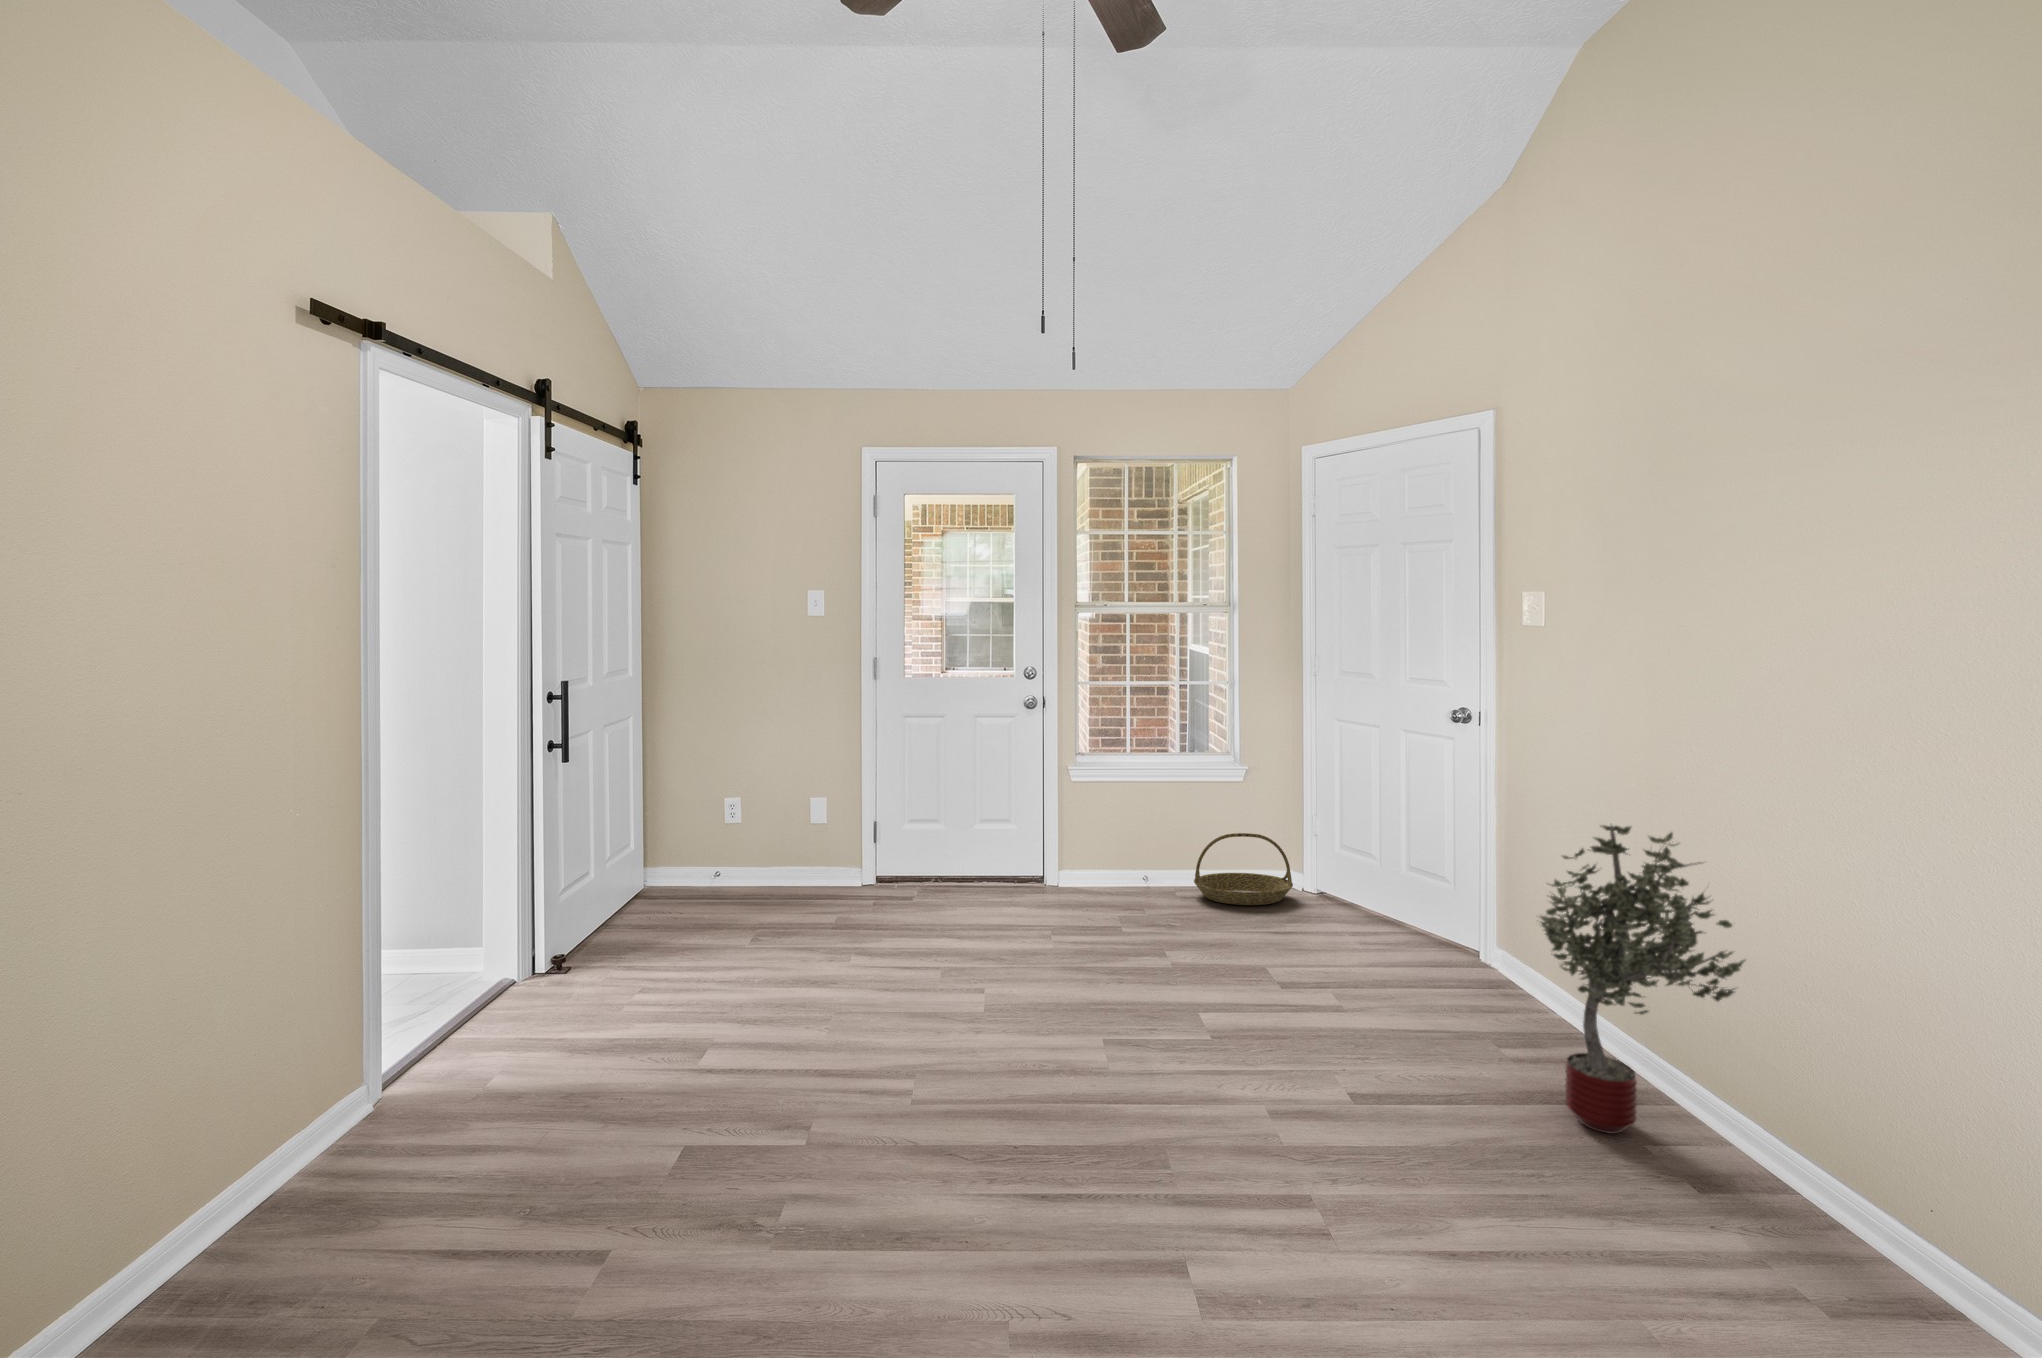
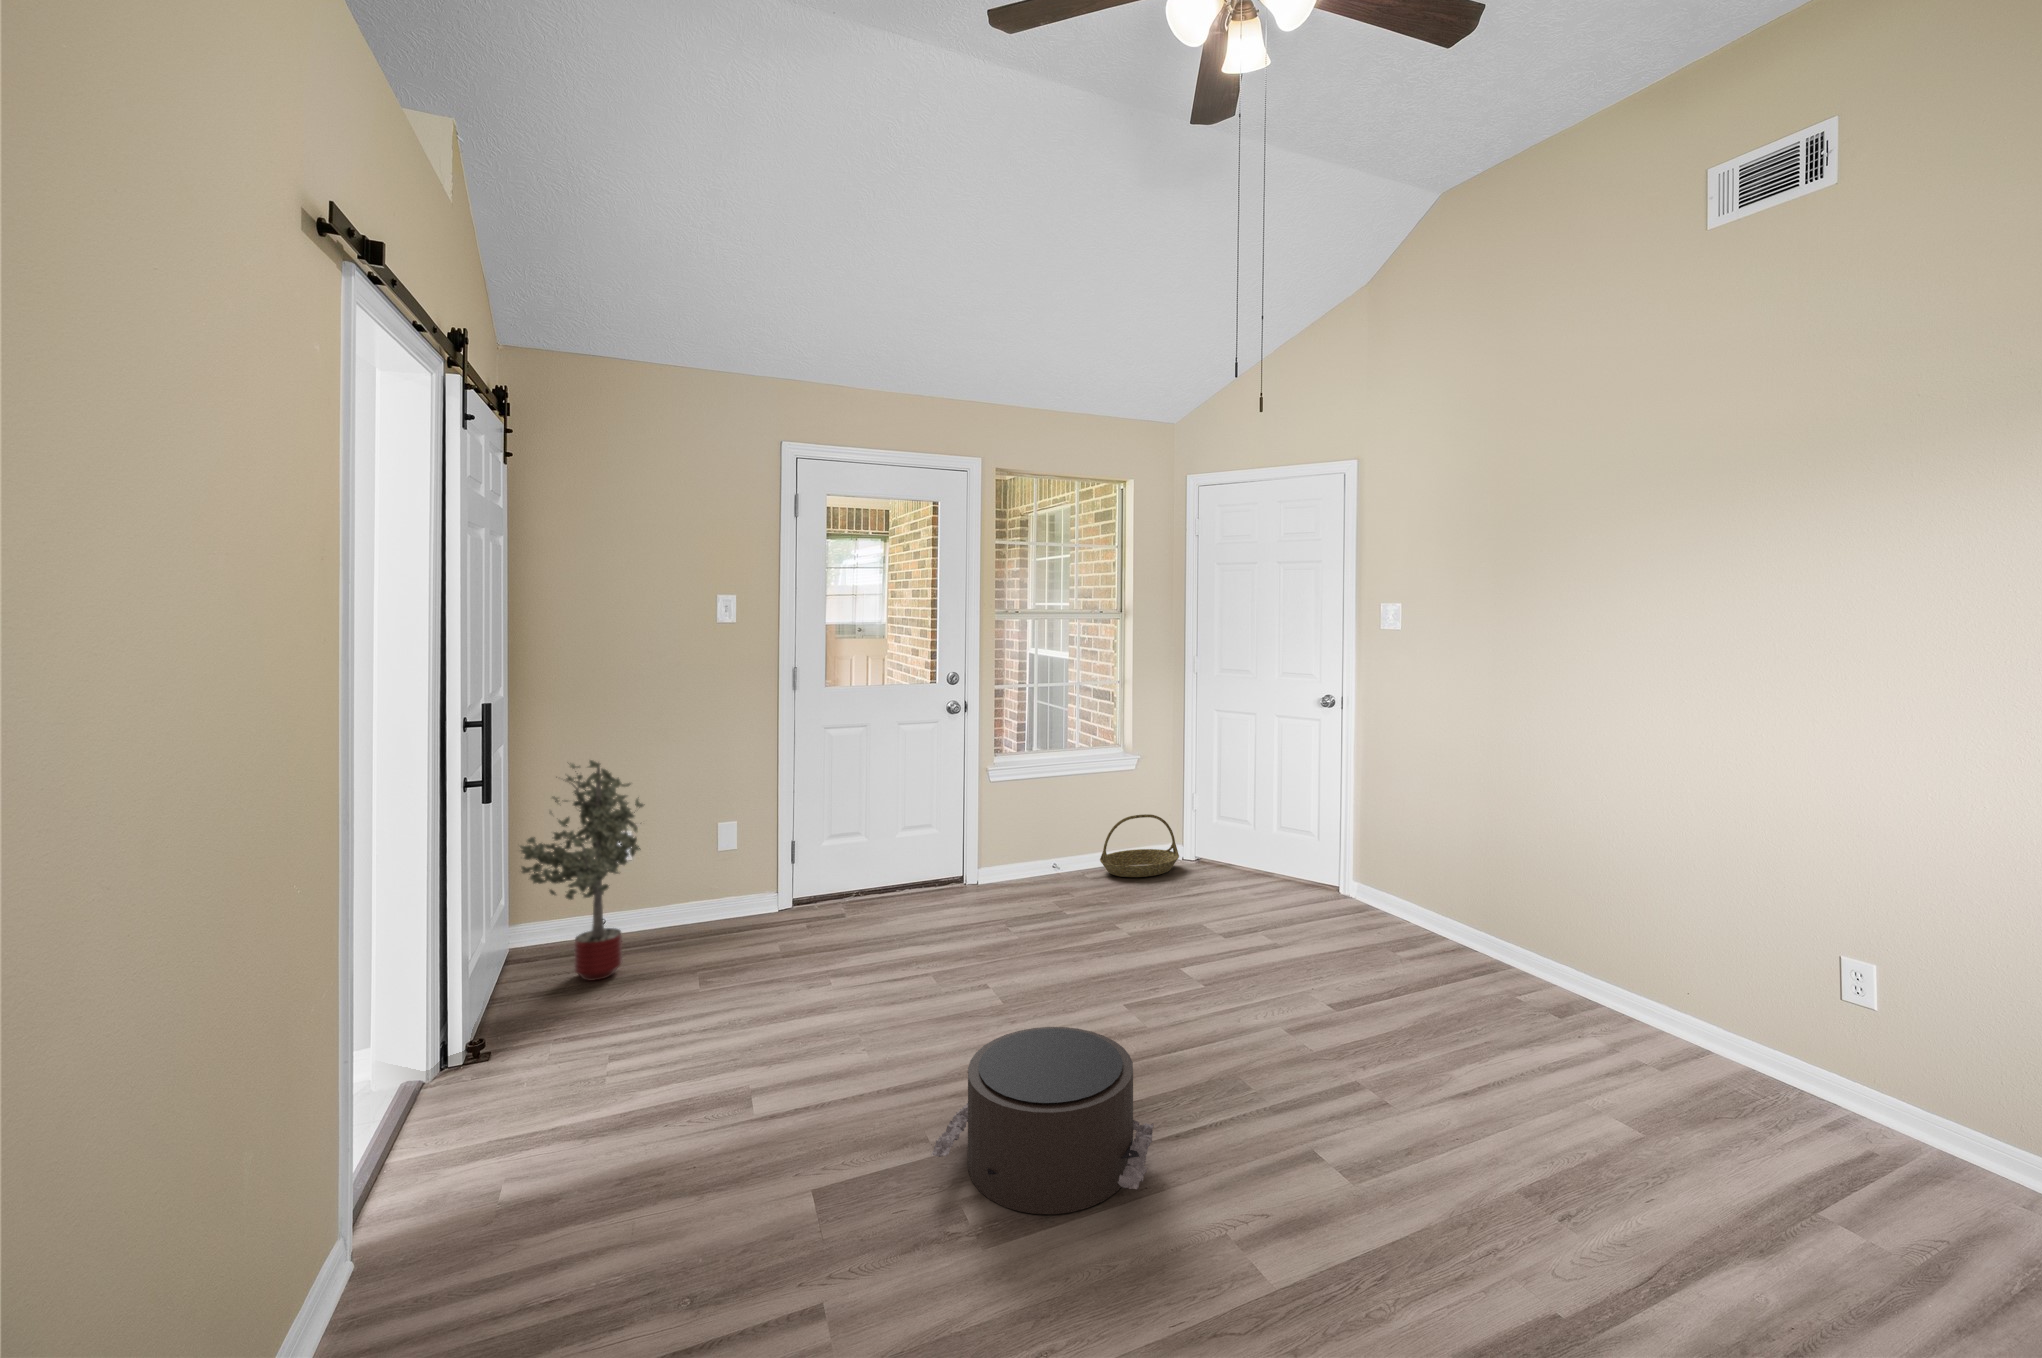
potted tree: present [1540,825,1745,1134] -> present [520,760,644,981]
pouf: none [781,1034,999,1223] -> present [931,1027,1153,1214]

